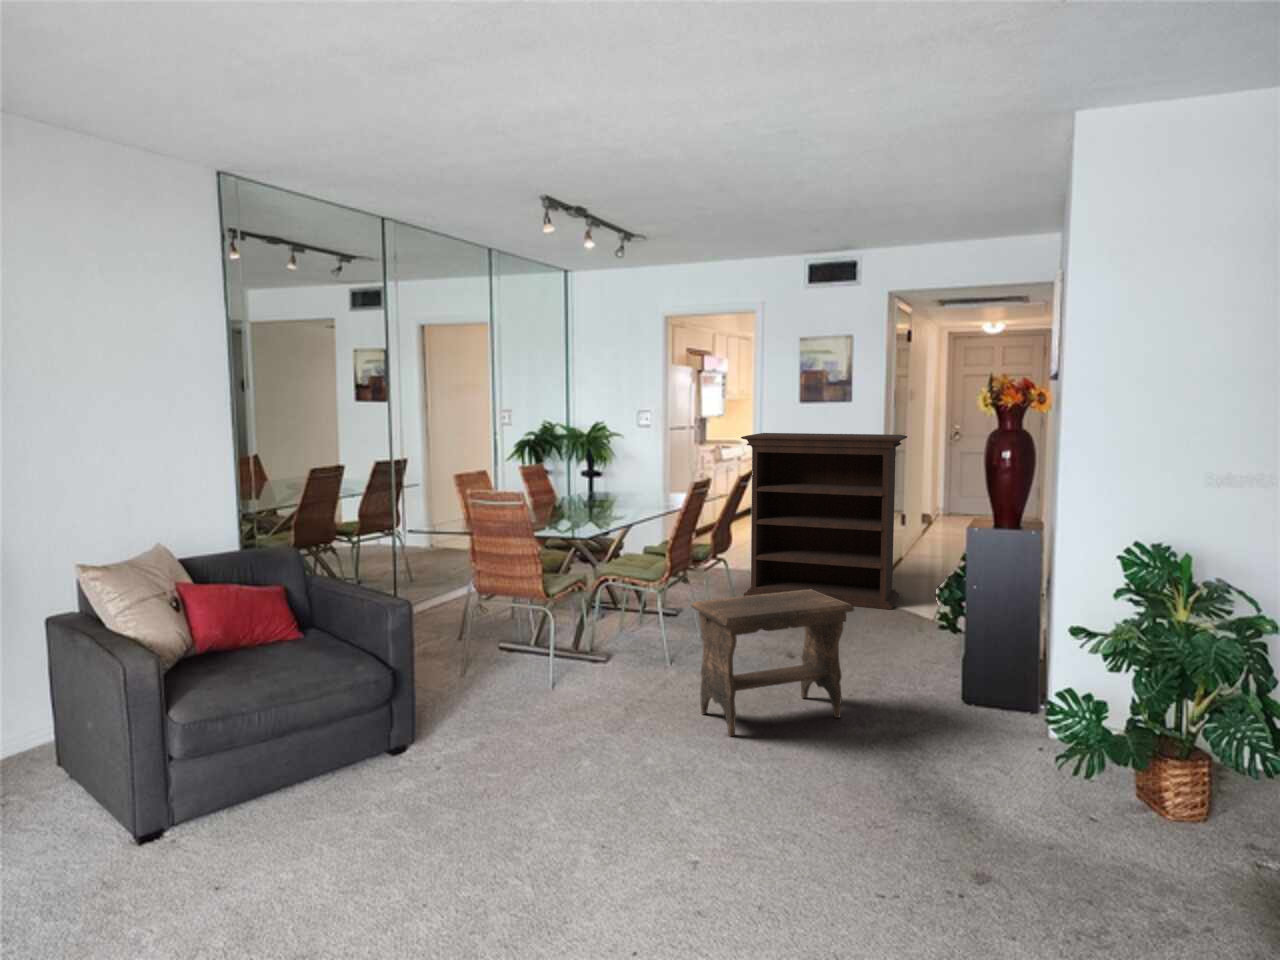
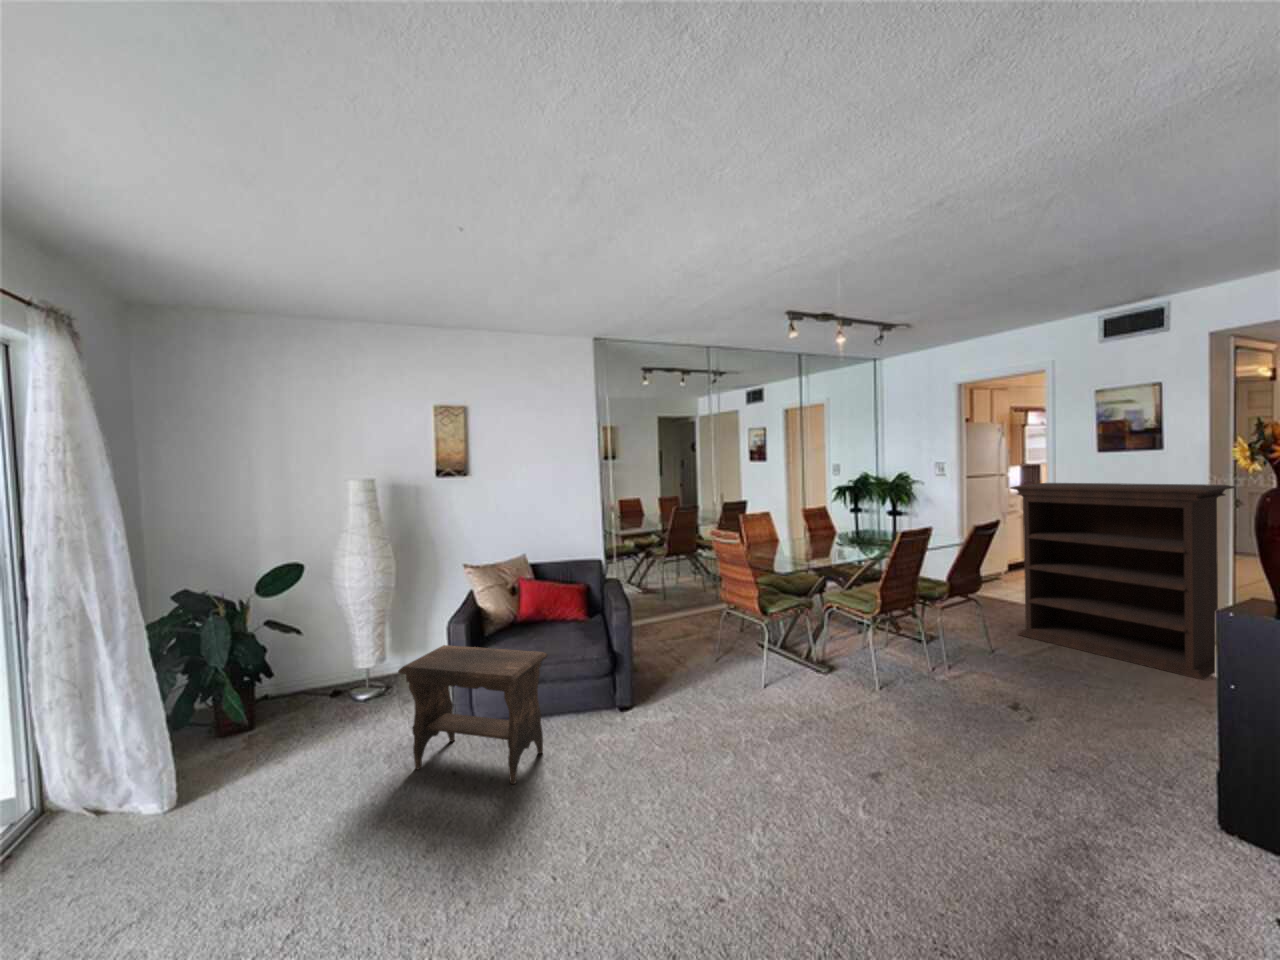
footstool: present [691,590,854,736] -> present [398,645,548,784]

